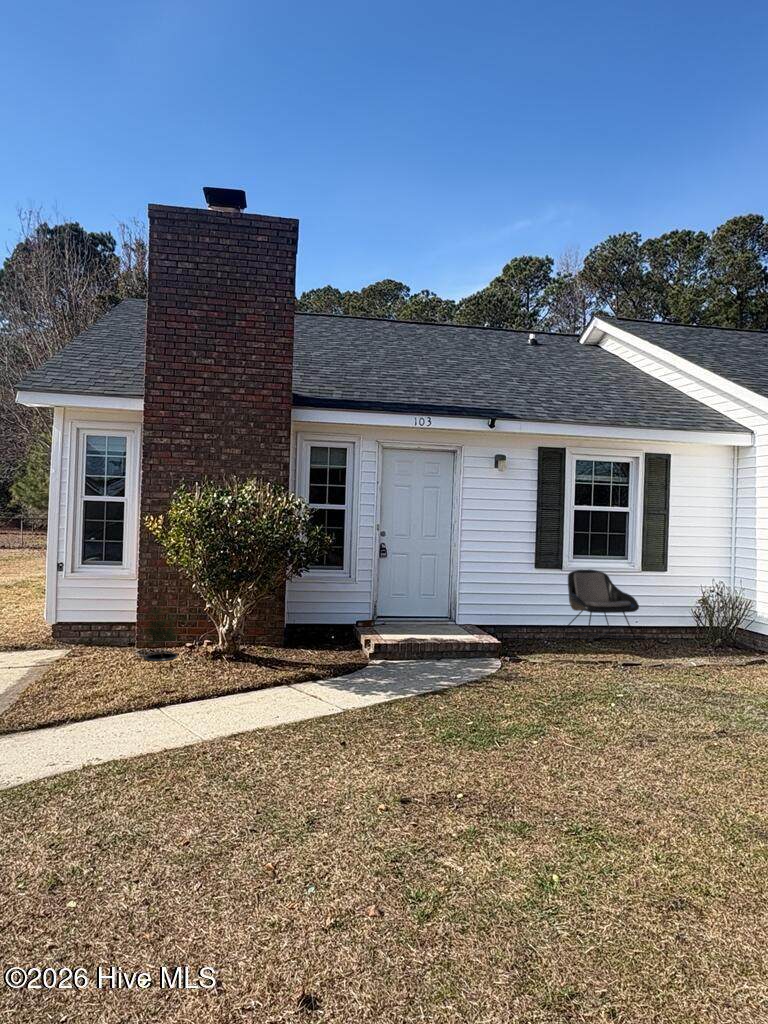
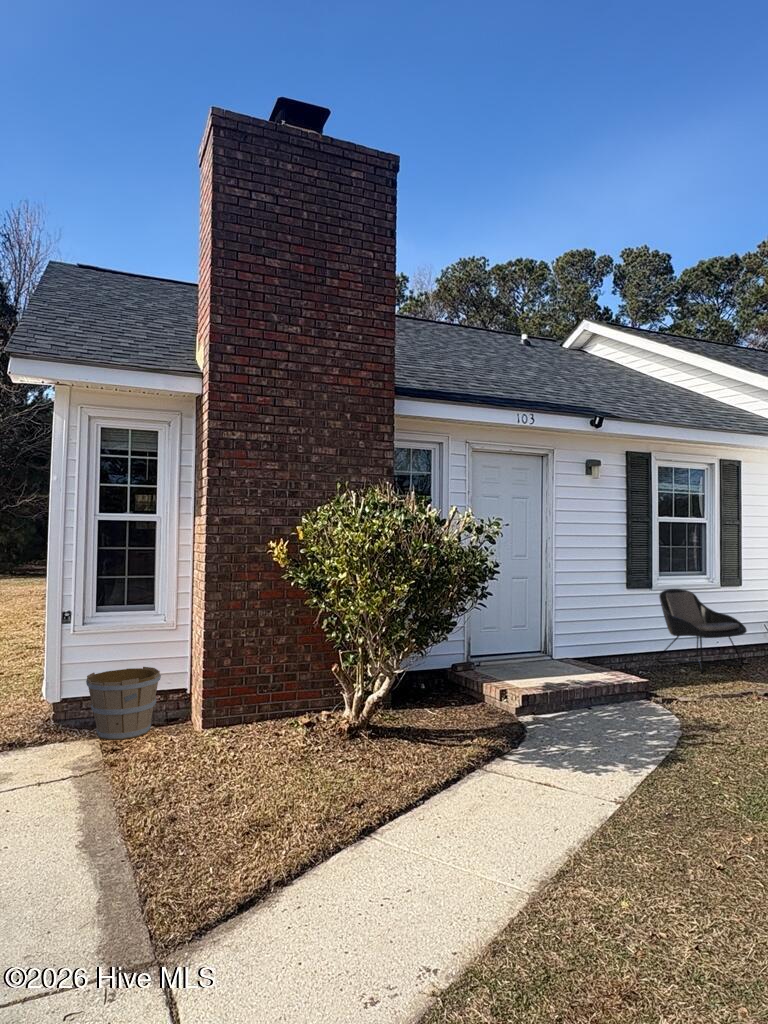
wooden bucket: none [65,604,117,651] -> present [86,667,161,740]
potted tree: present [145,605,178,661] -> none [227,662,275,748]

